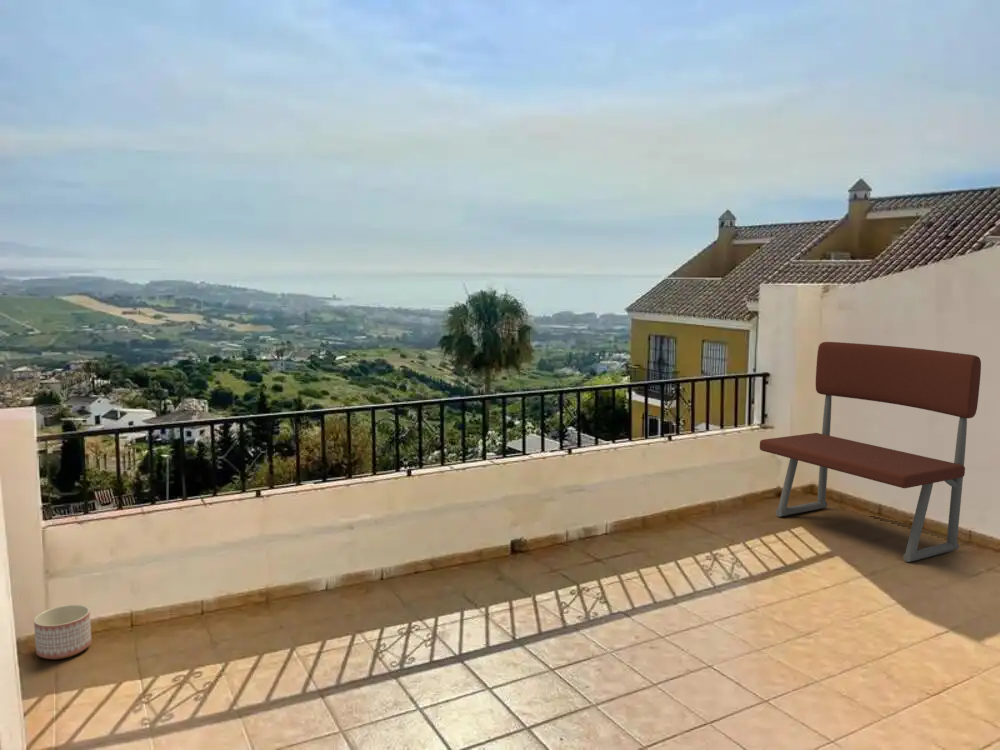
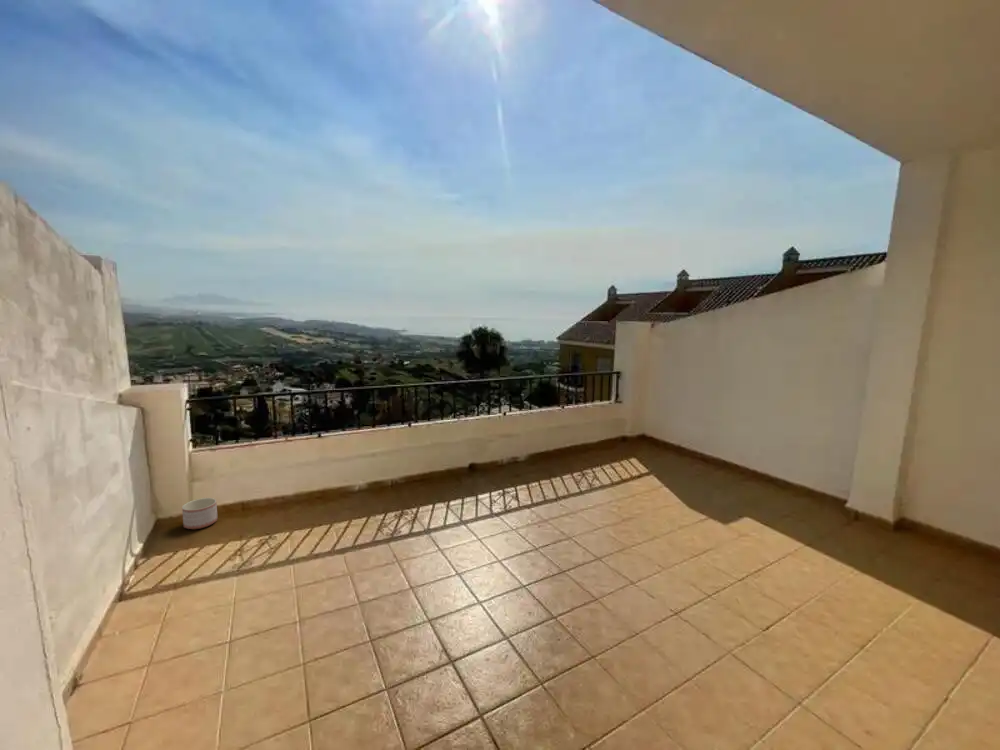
bench: present [760,342,981,562] -> none [614,355,735,479]

